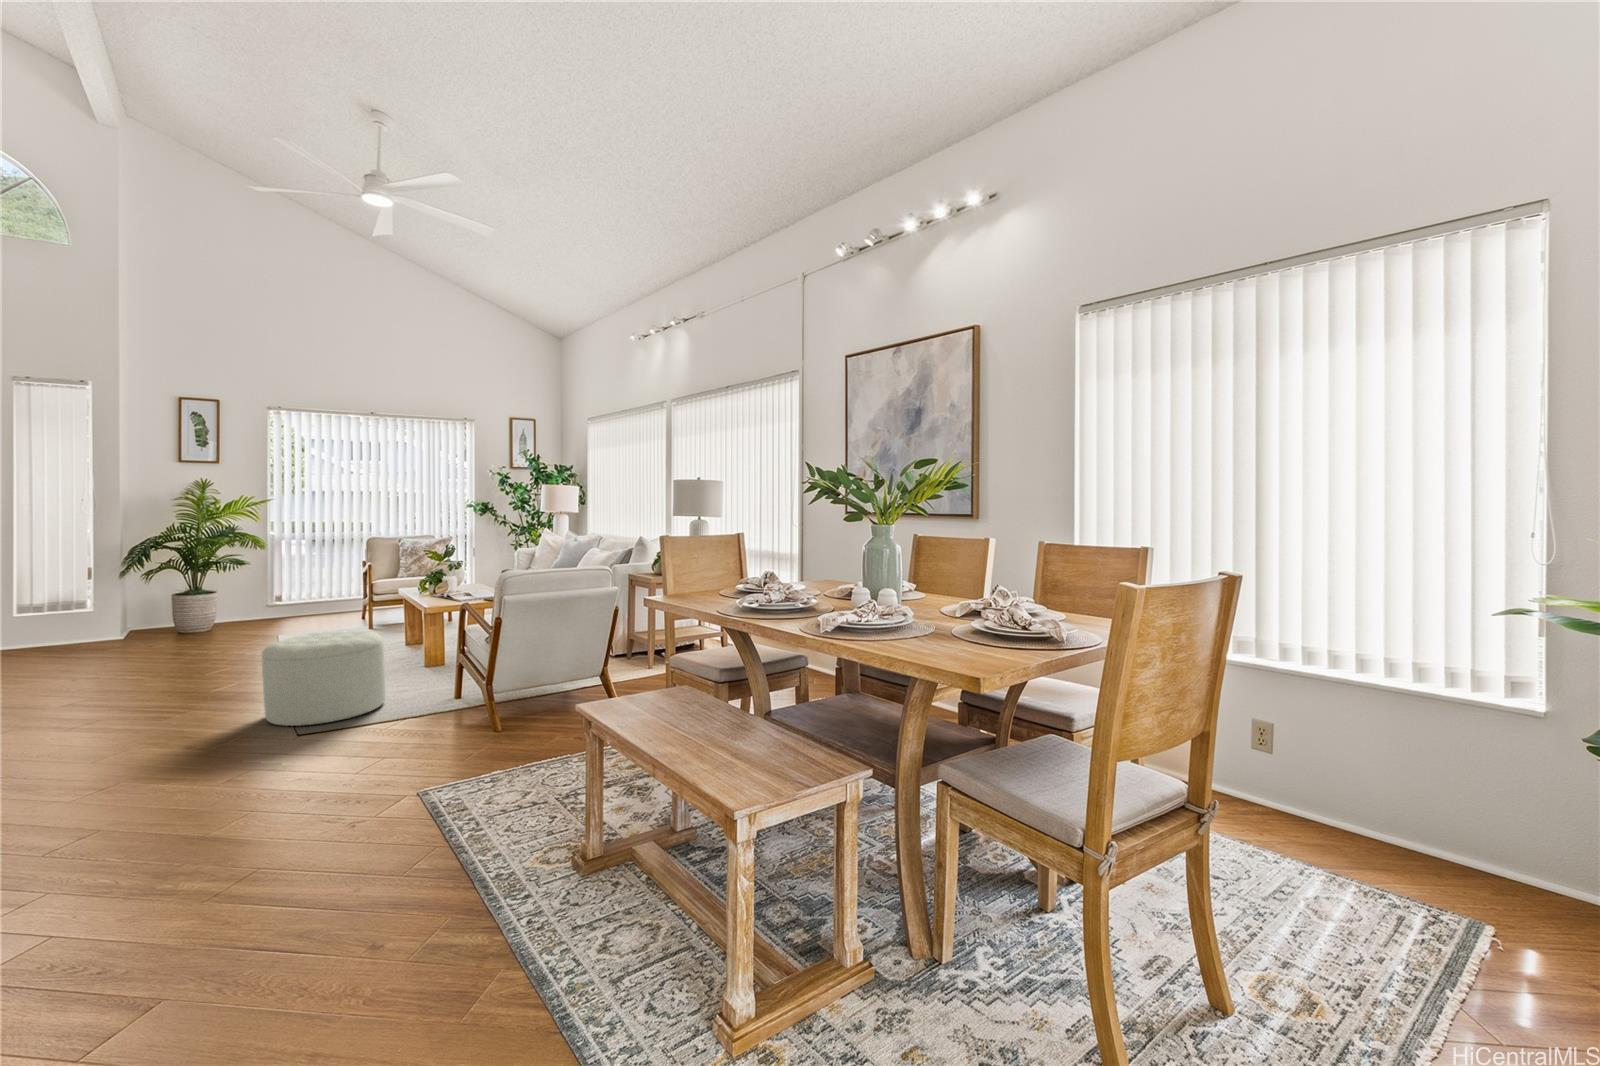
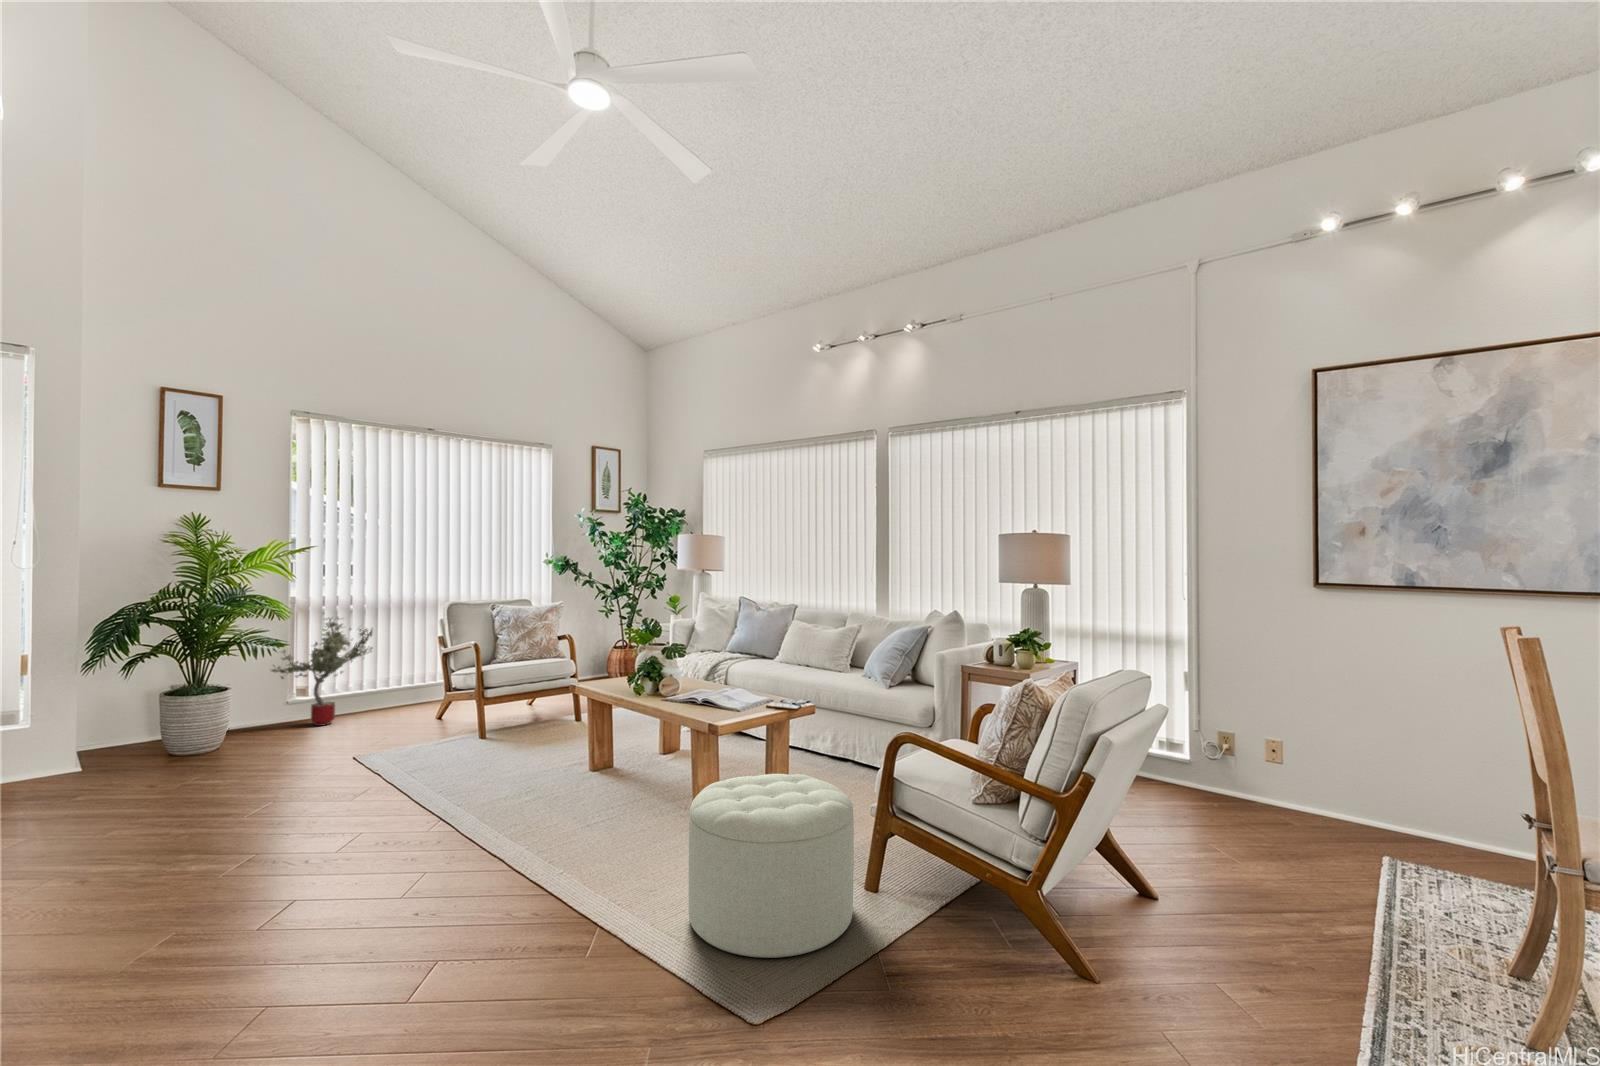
potted tree: none [256,546,329,618] -> present [272,616,373,726]

